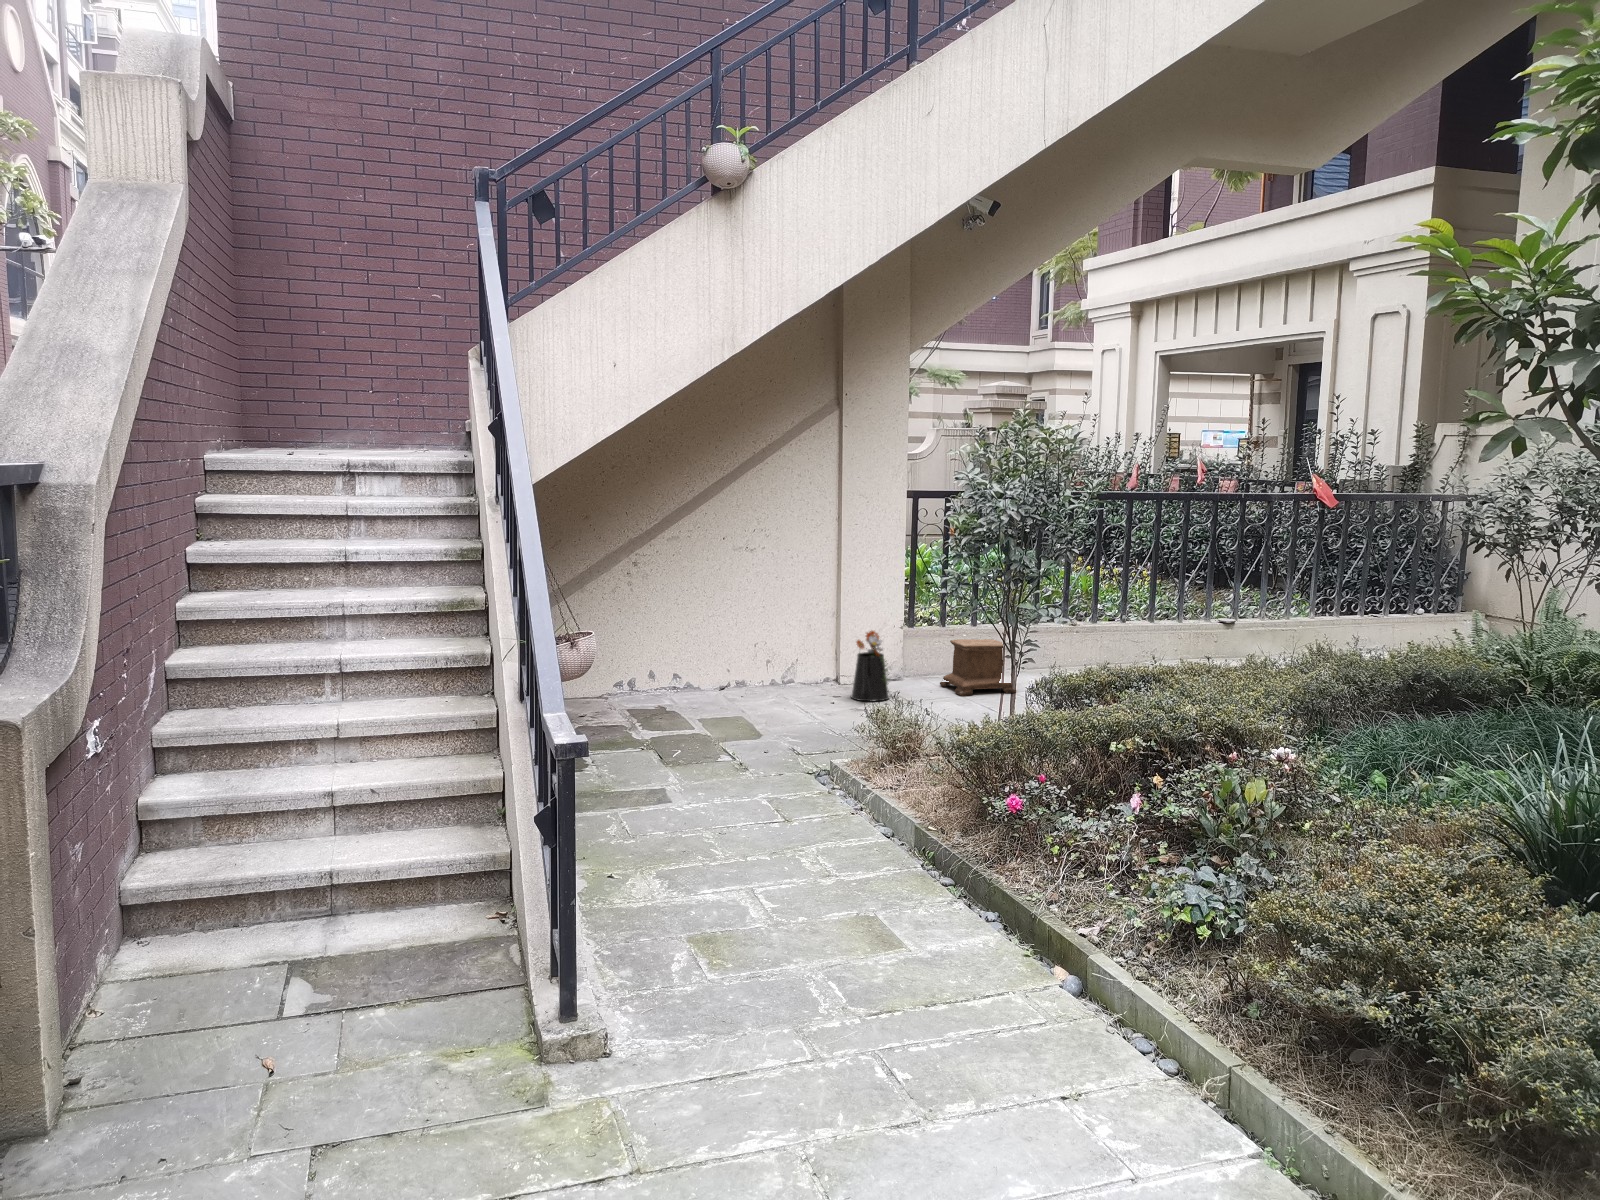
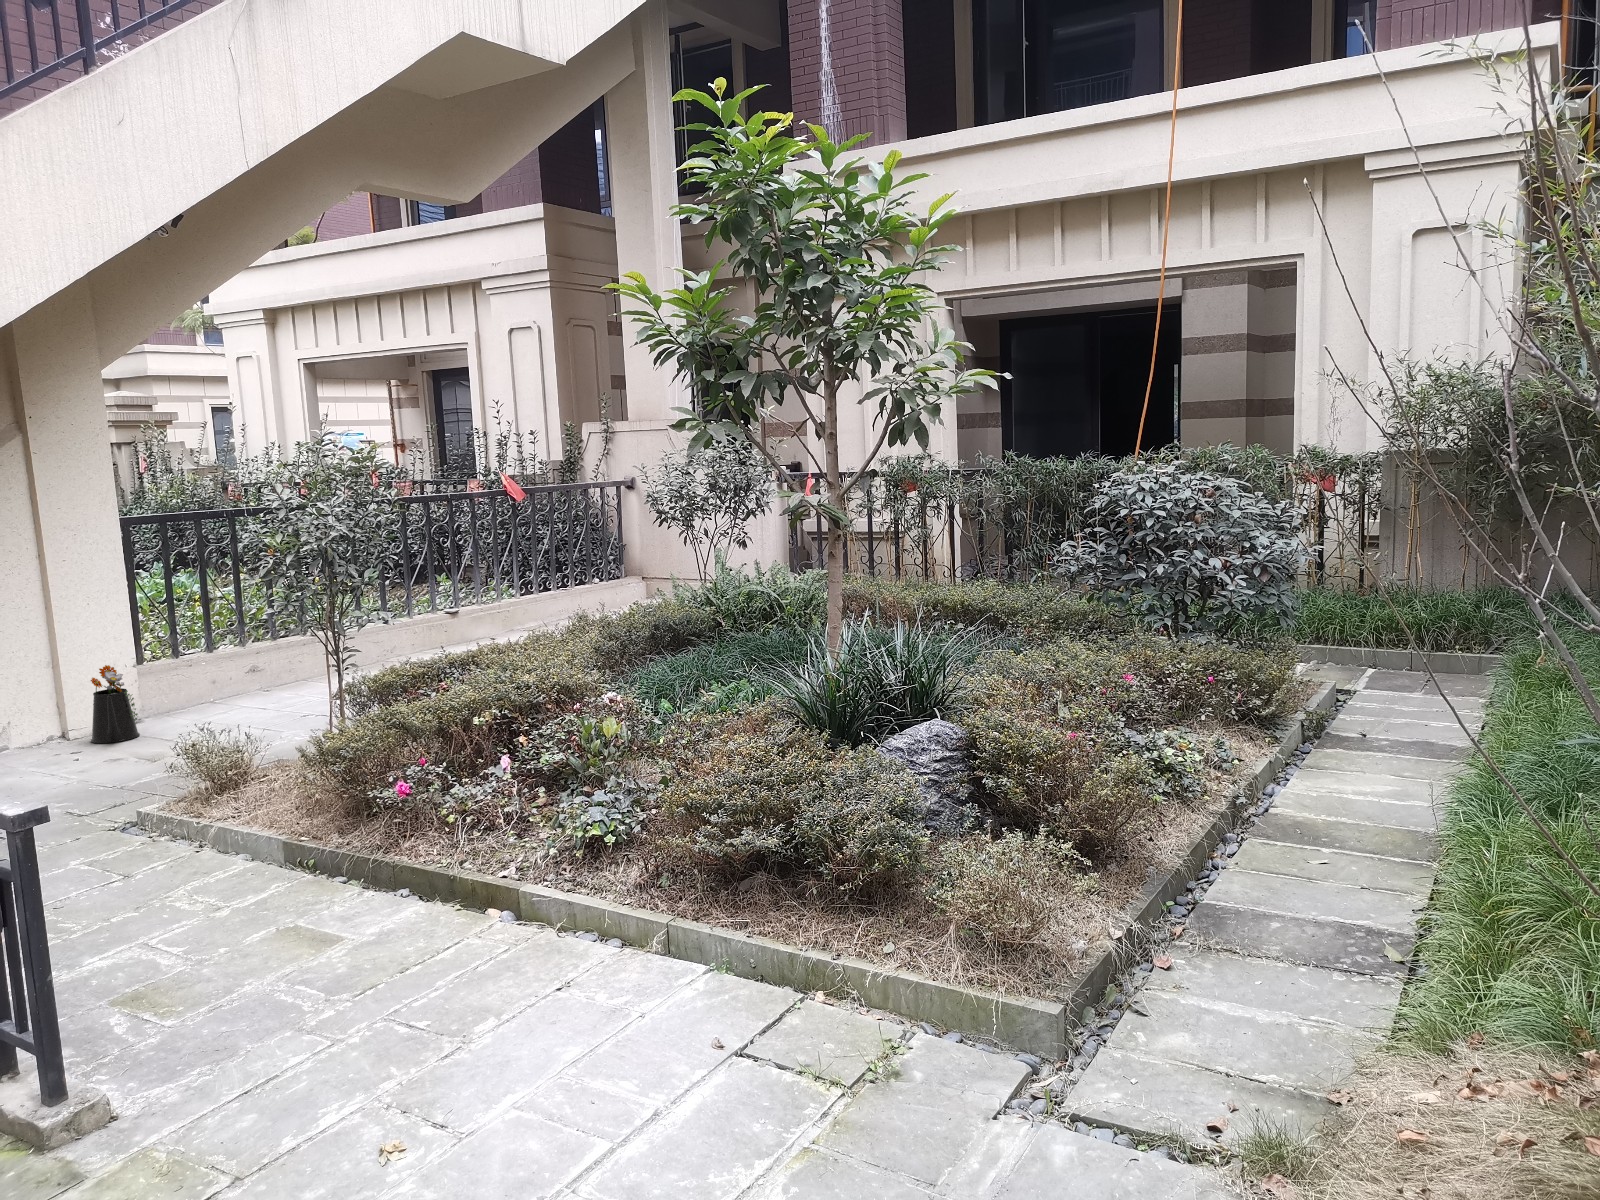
stool: present [940,639,1016,696] -> none [186,656,276,717]

